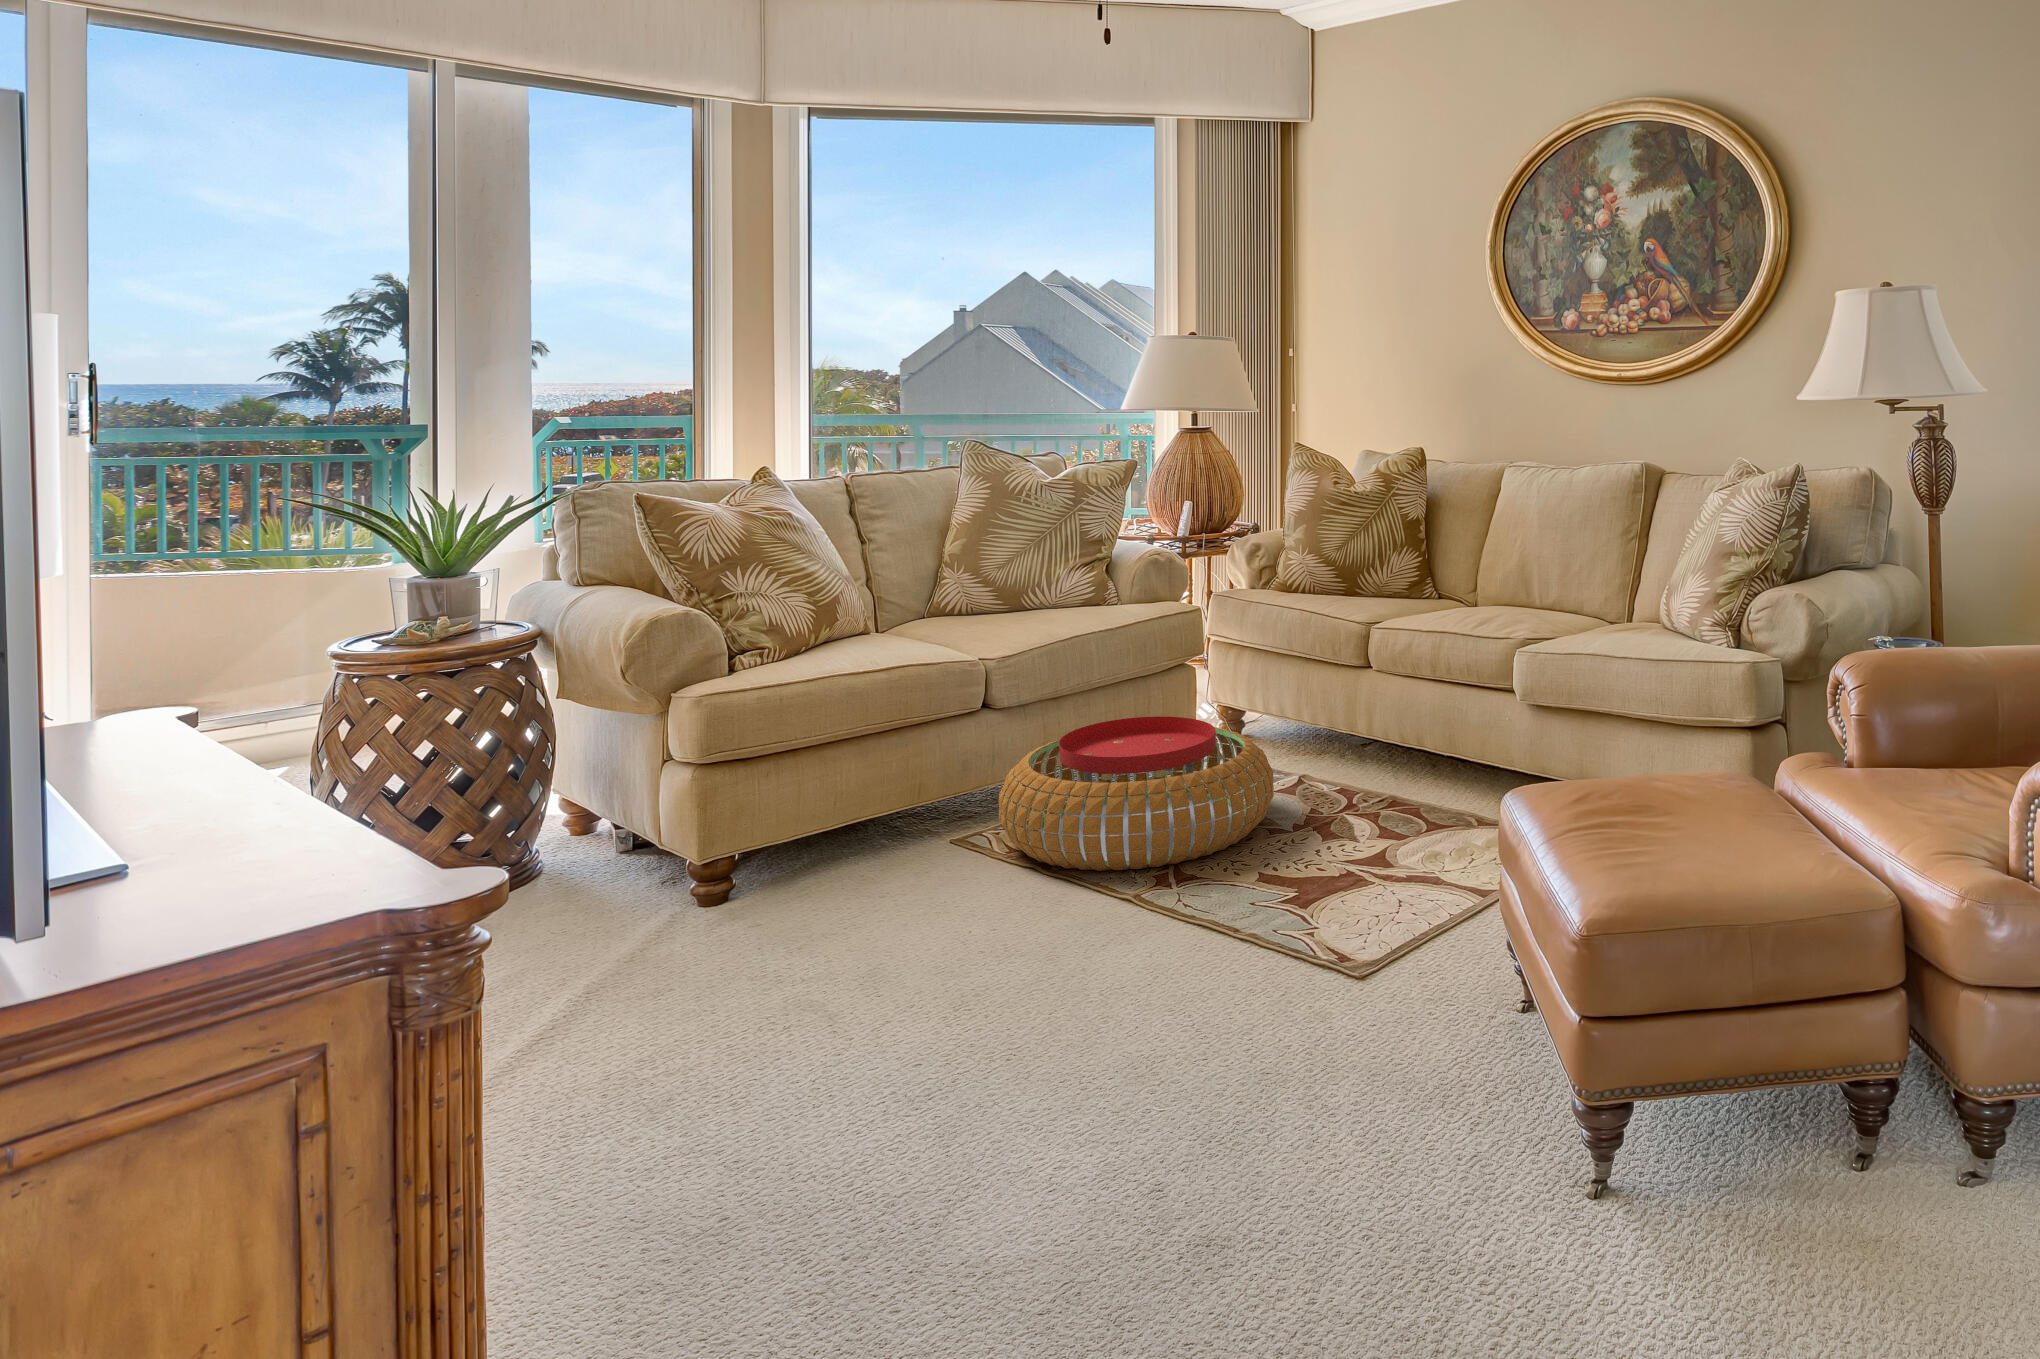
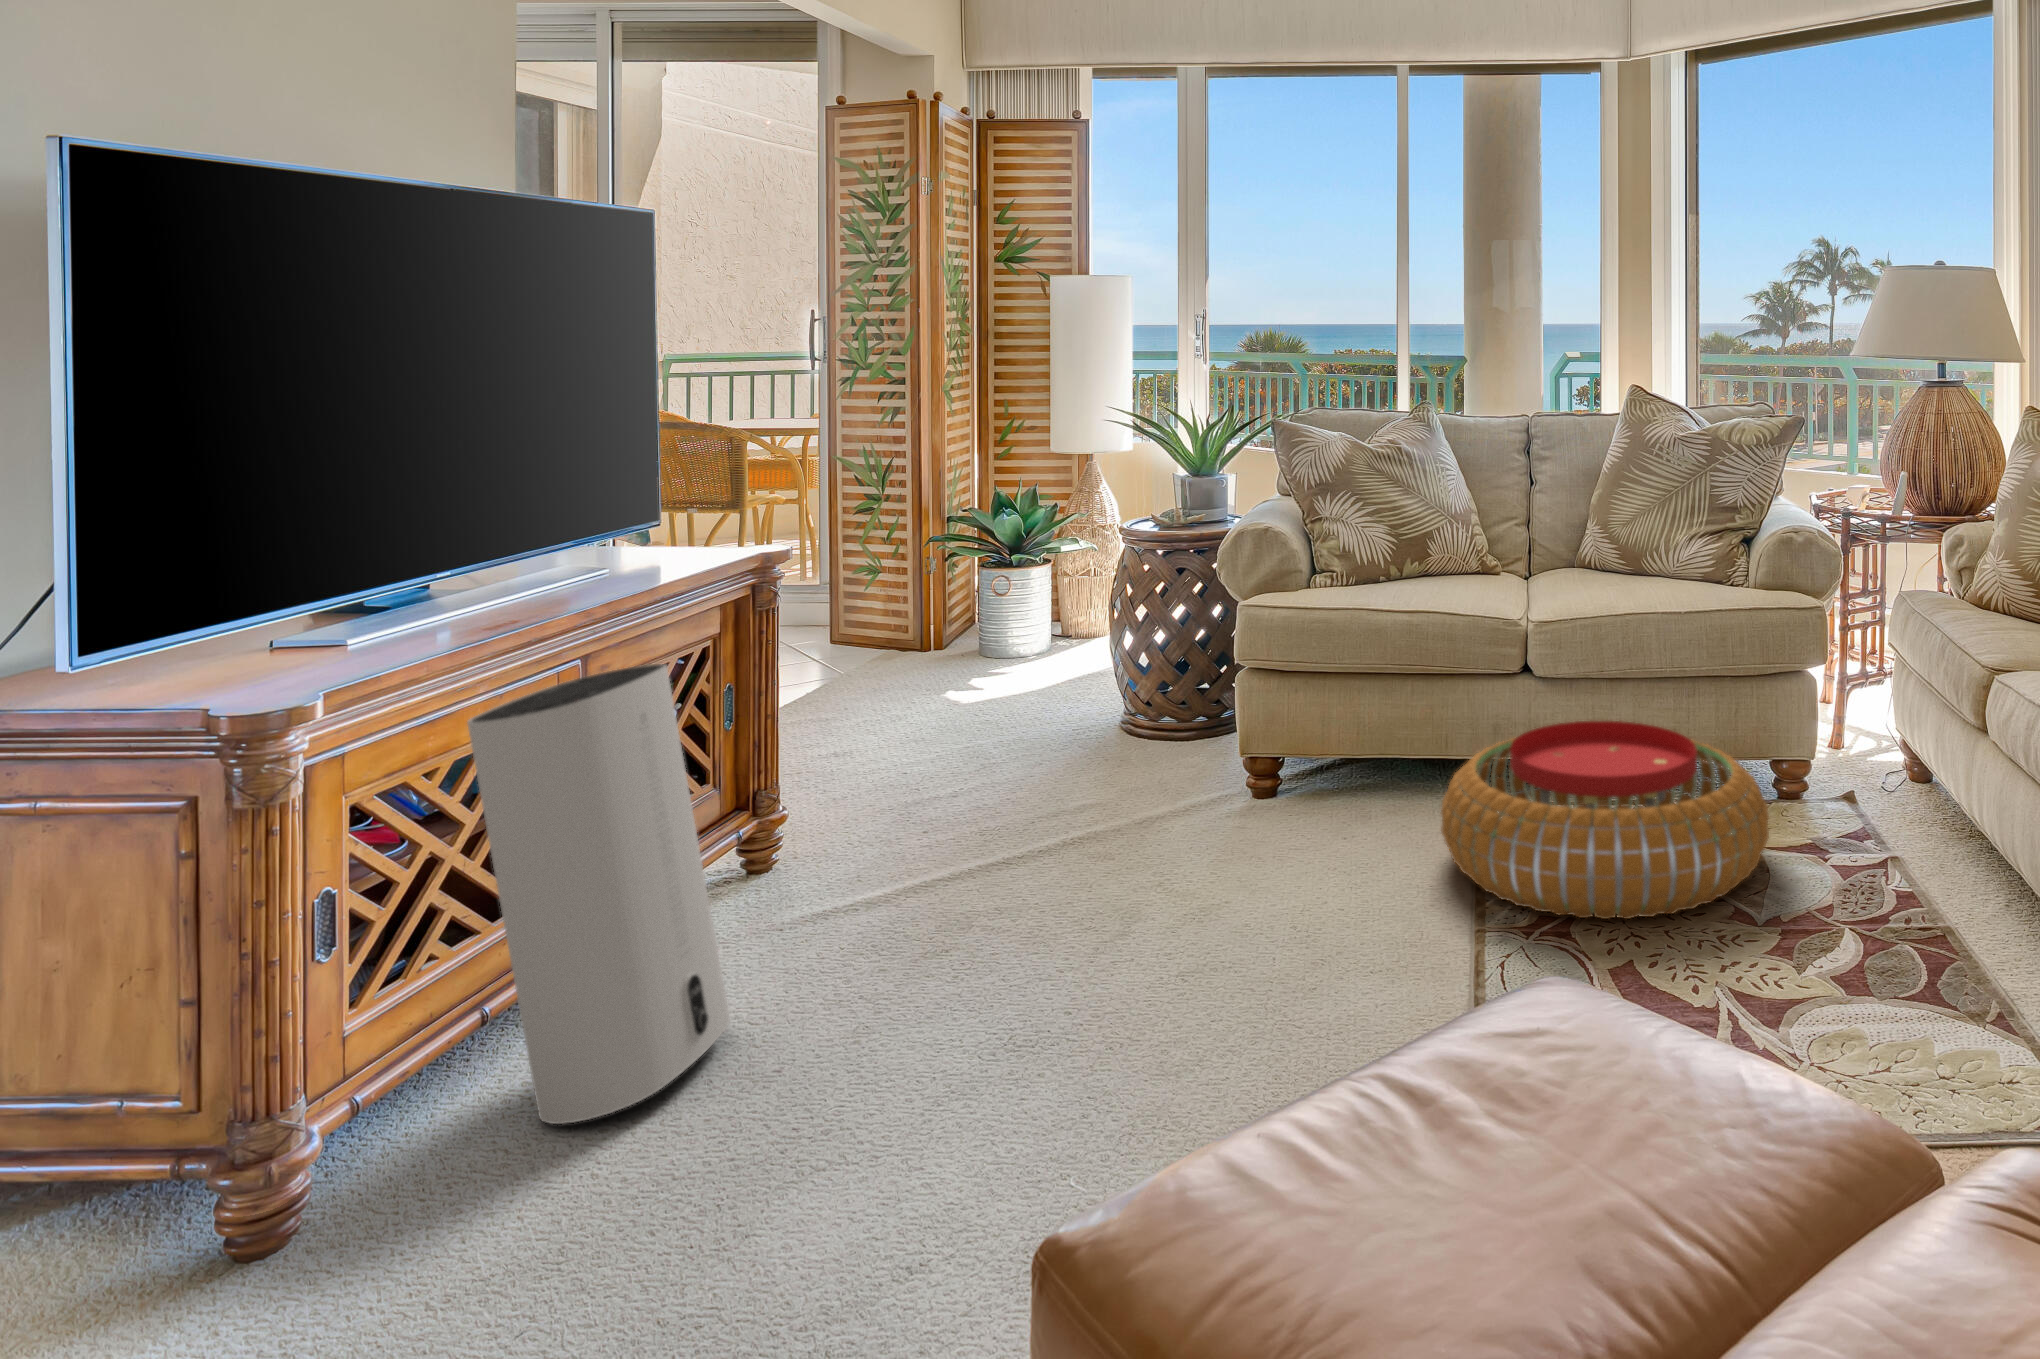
air purifier: none [486,794,761,1289] -> present [467,664,730,1124]

